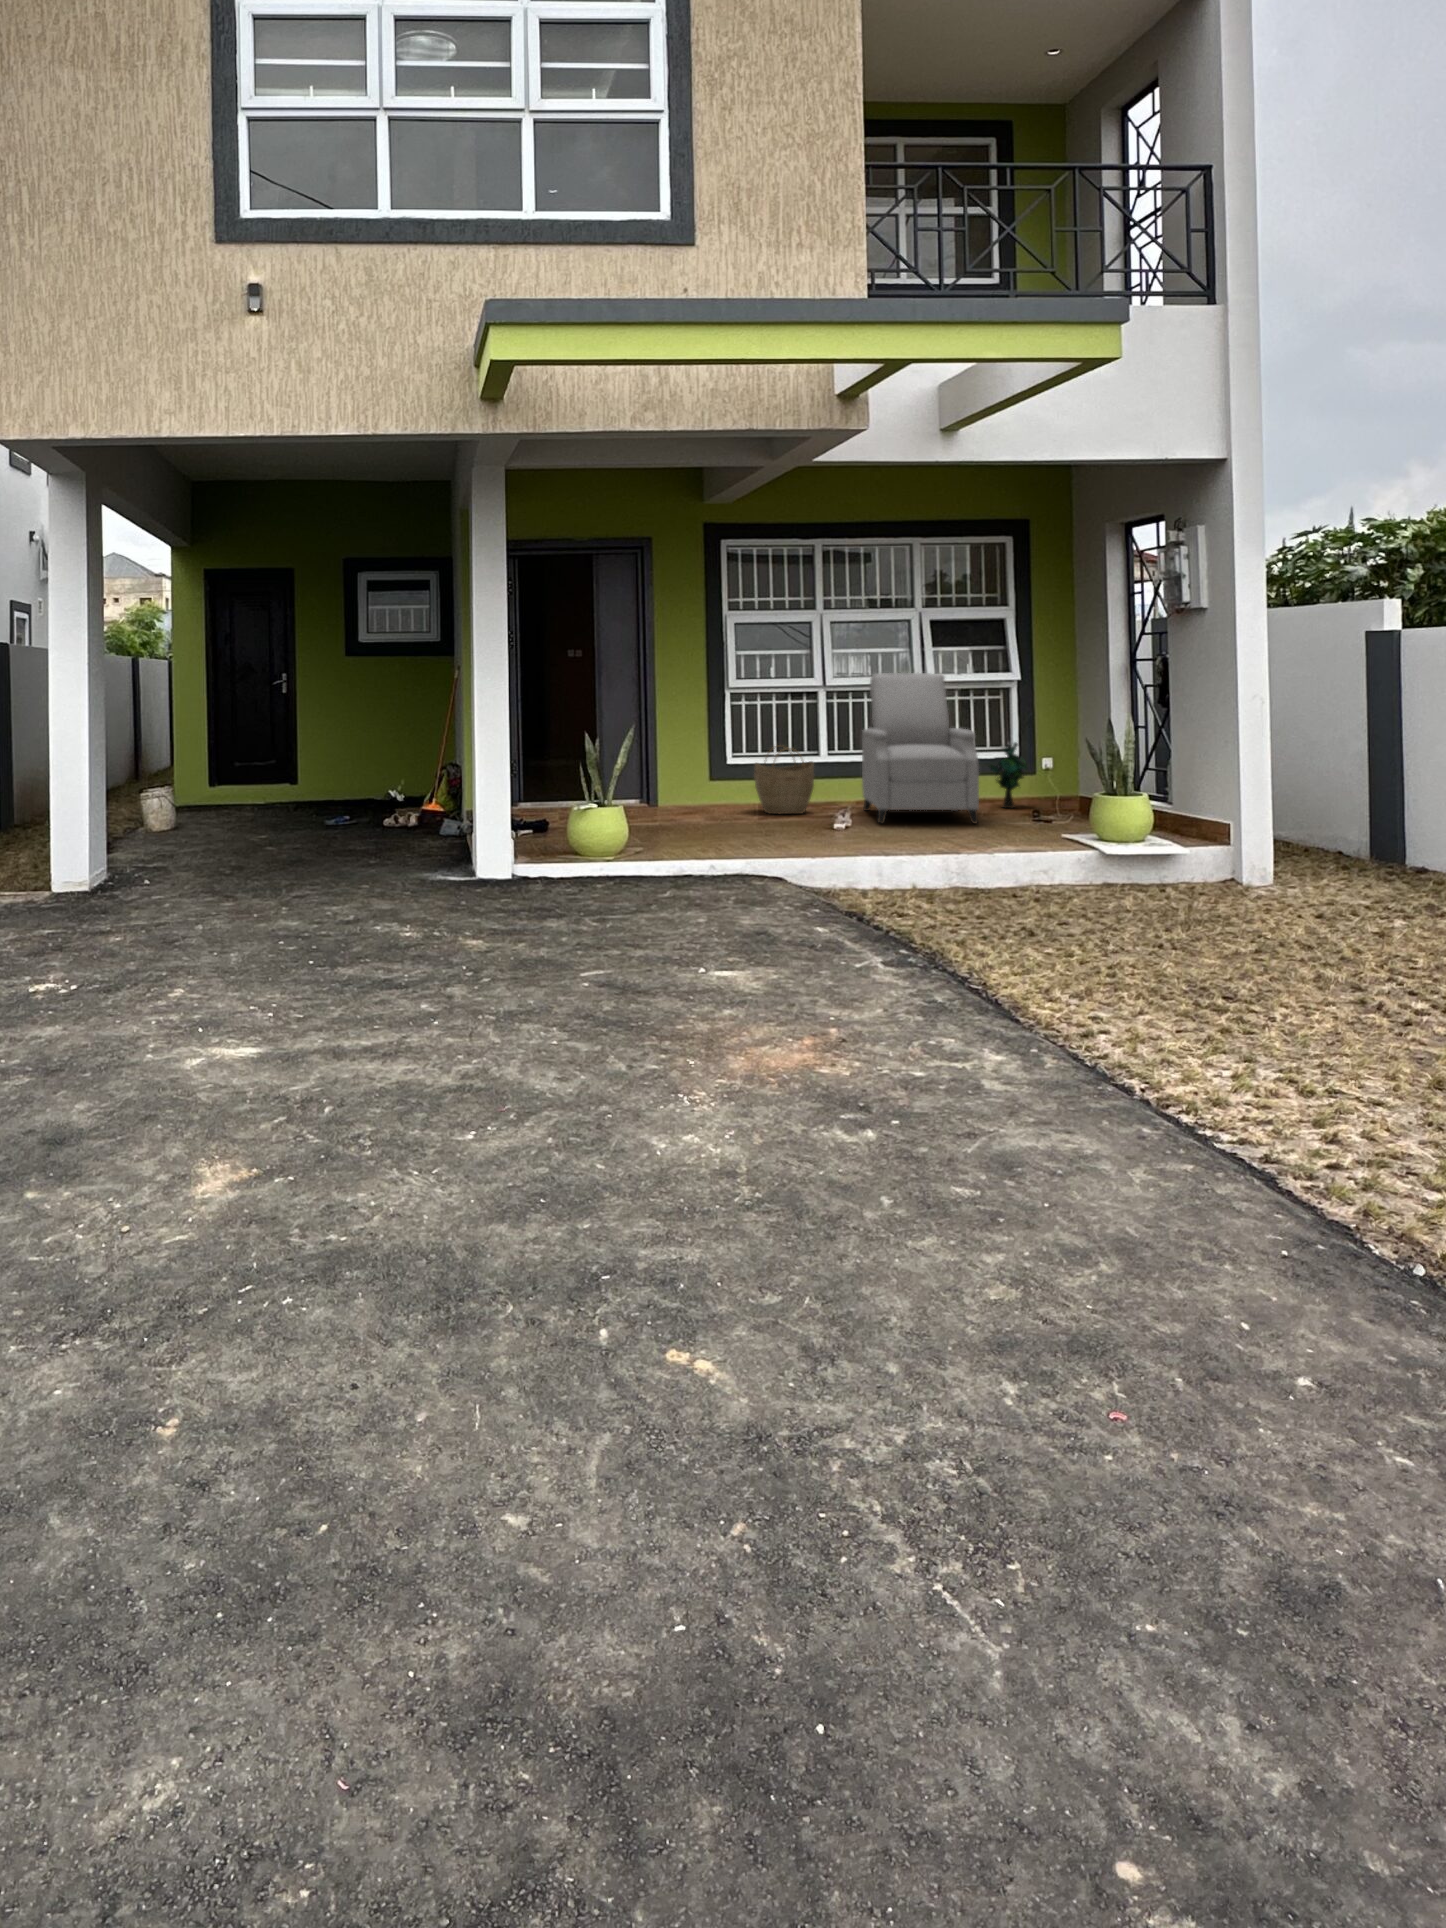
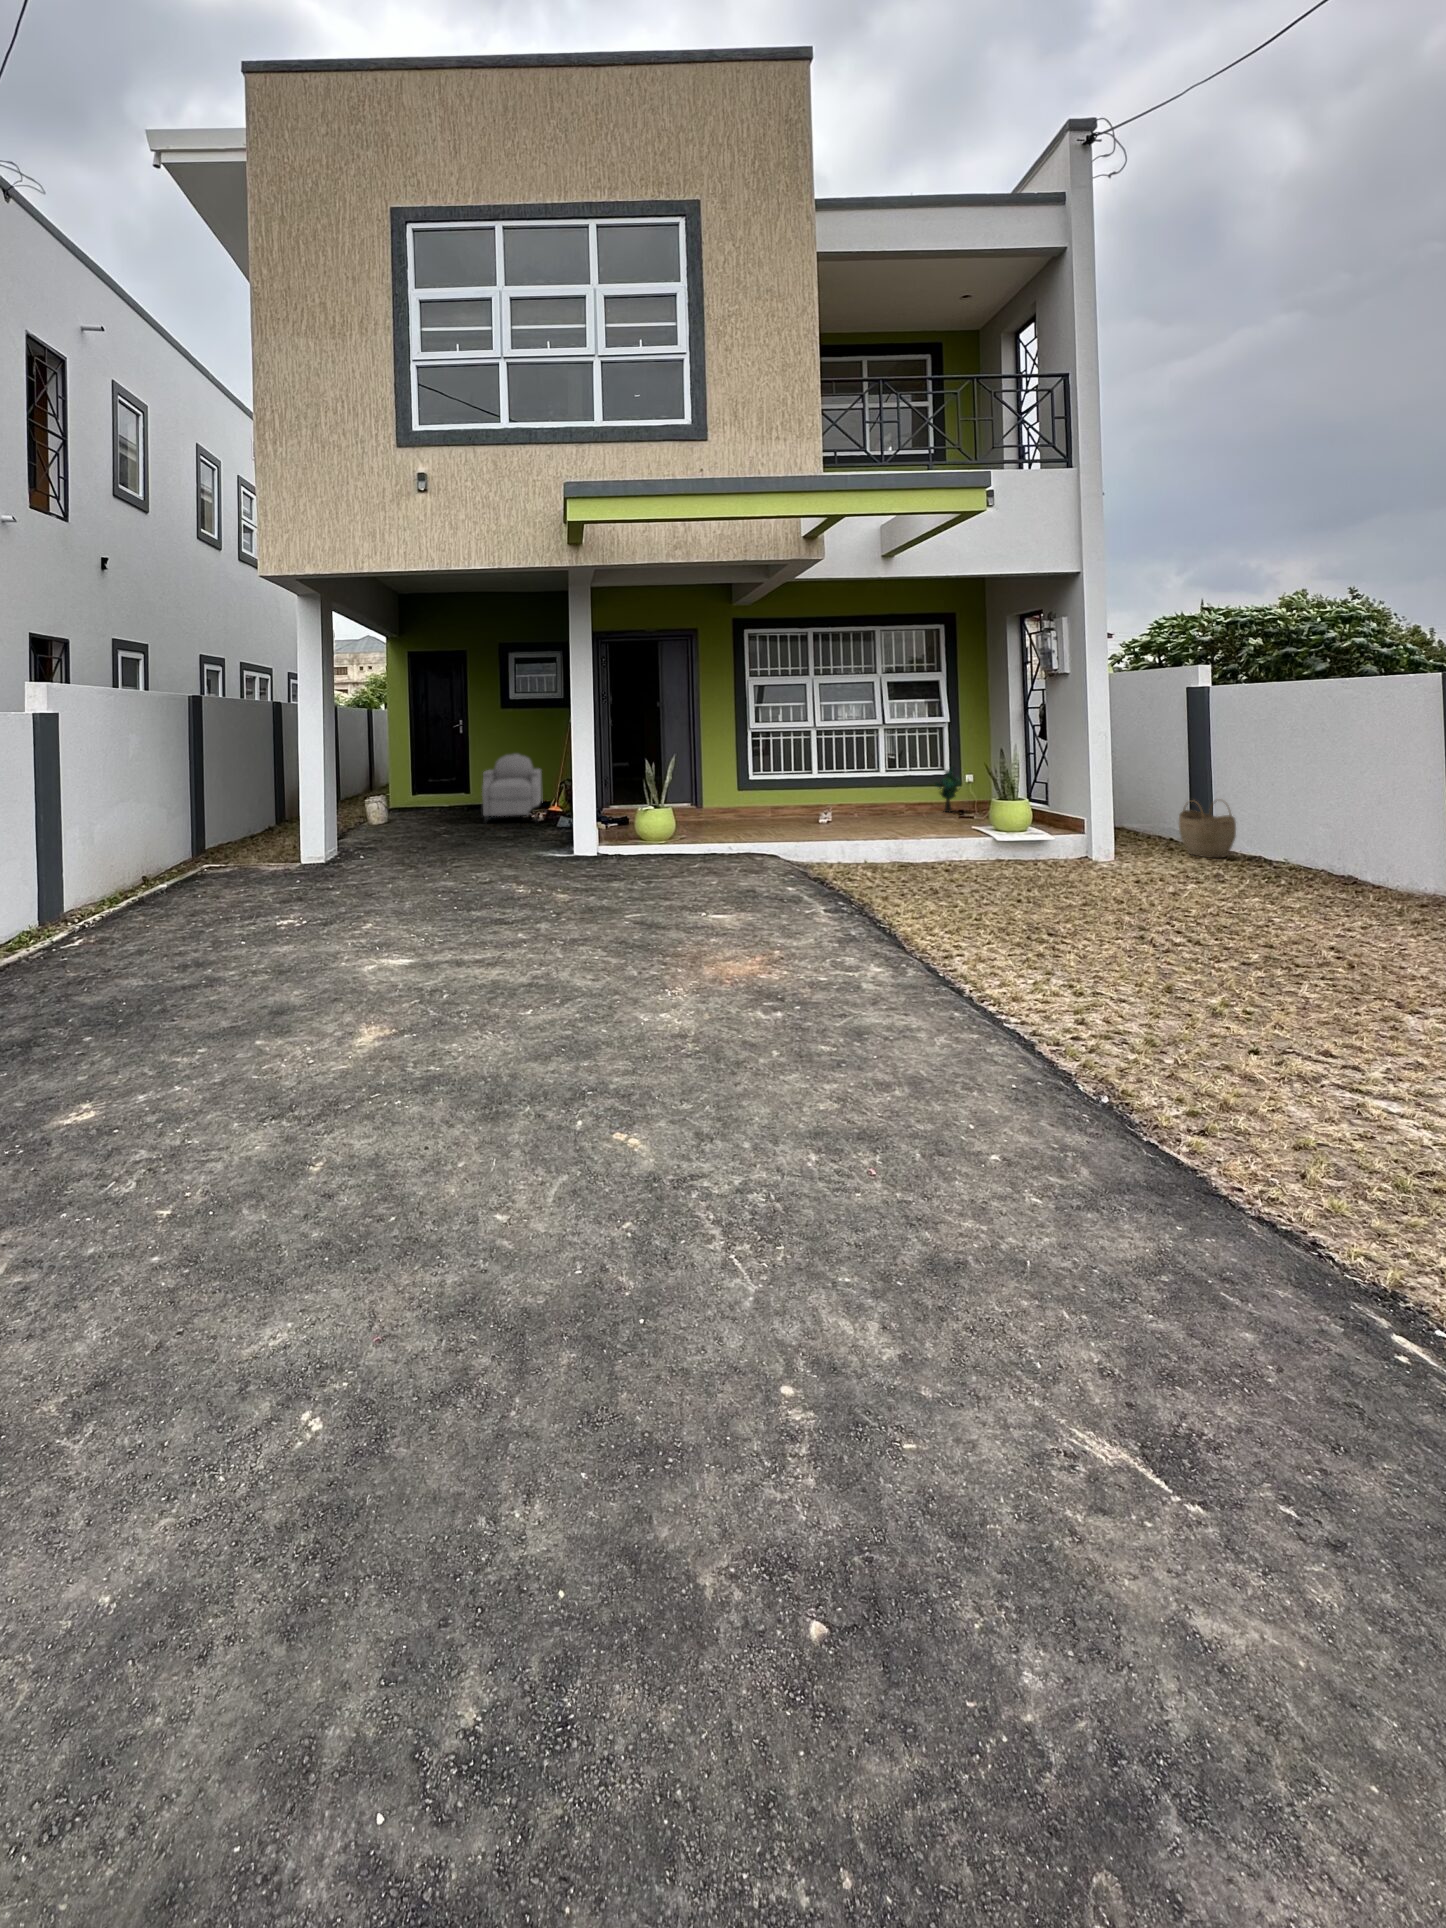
chair: present [862,673,979,823] -> present [482,754,541,823]
woven basket: present [754,747,814,814] -> present [1179,803,1236,858]

